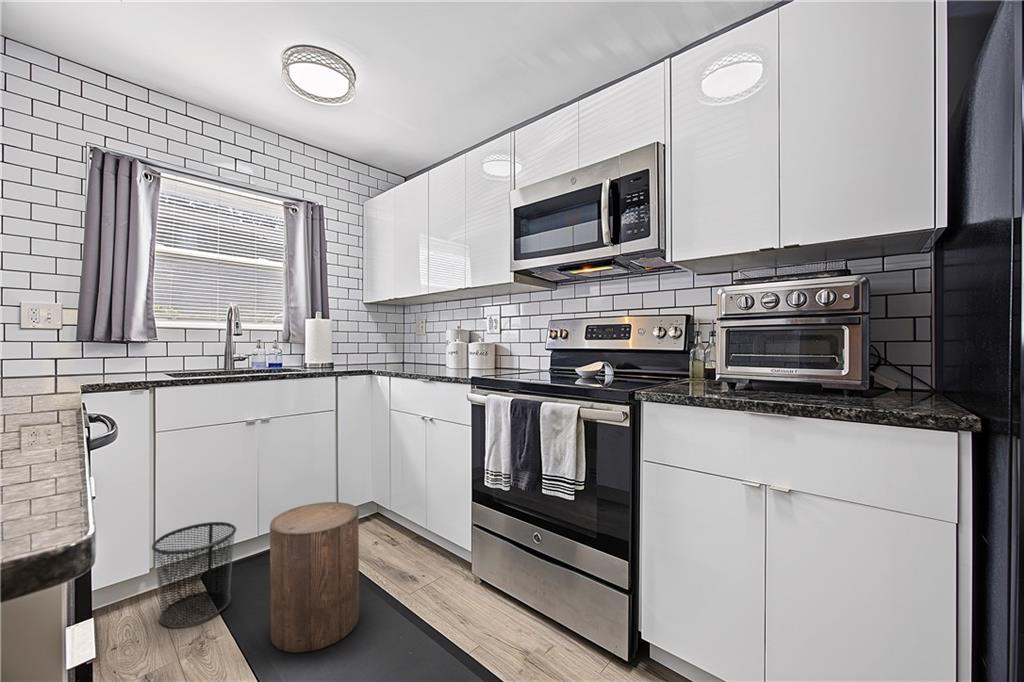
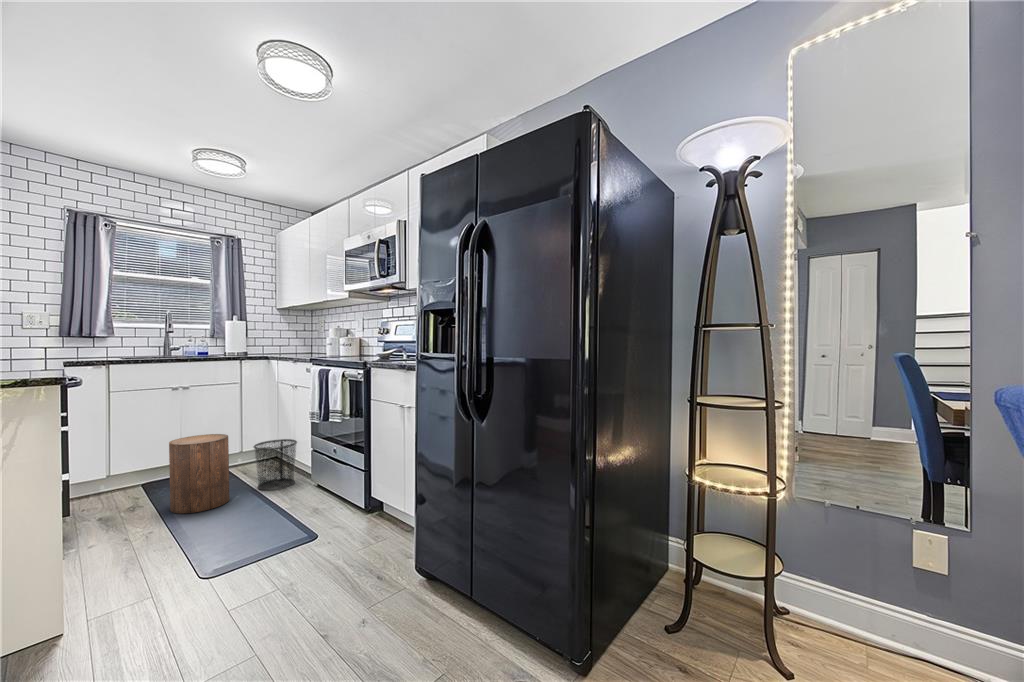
waste bin: present [152,522,236,627] -> present [254,439,297,490]

